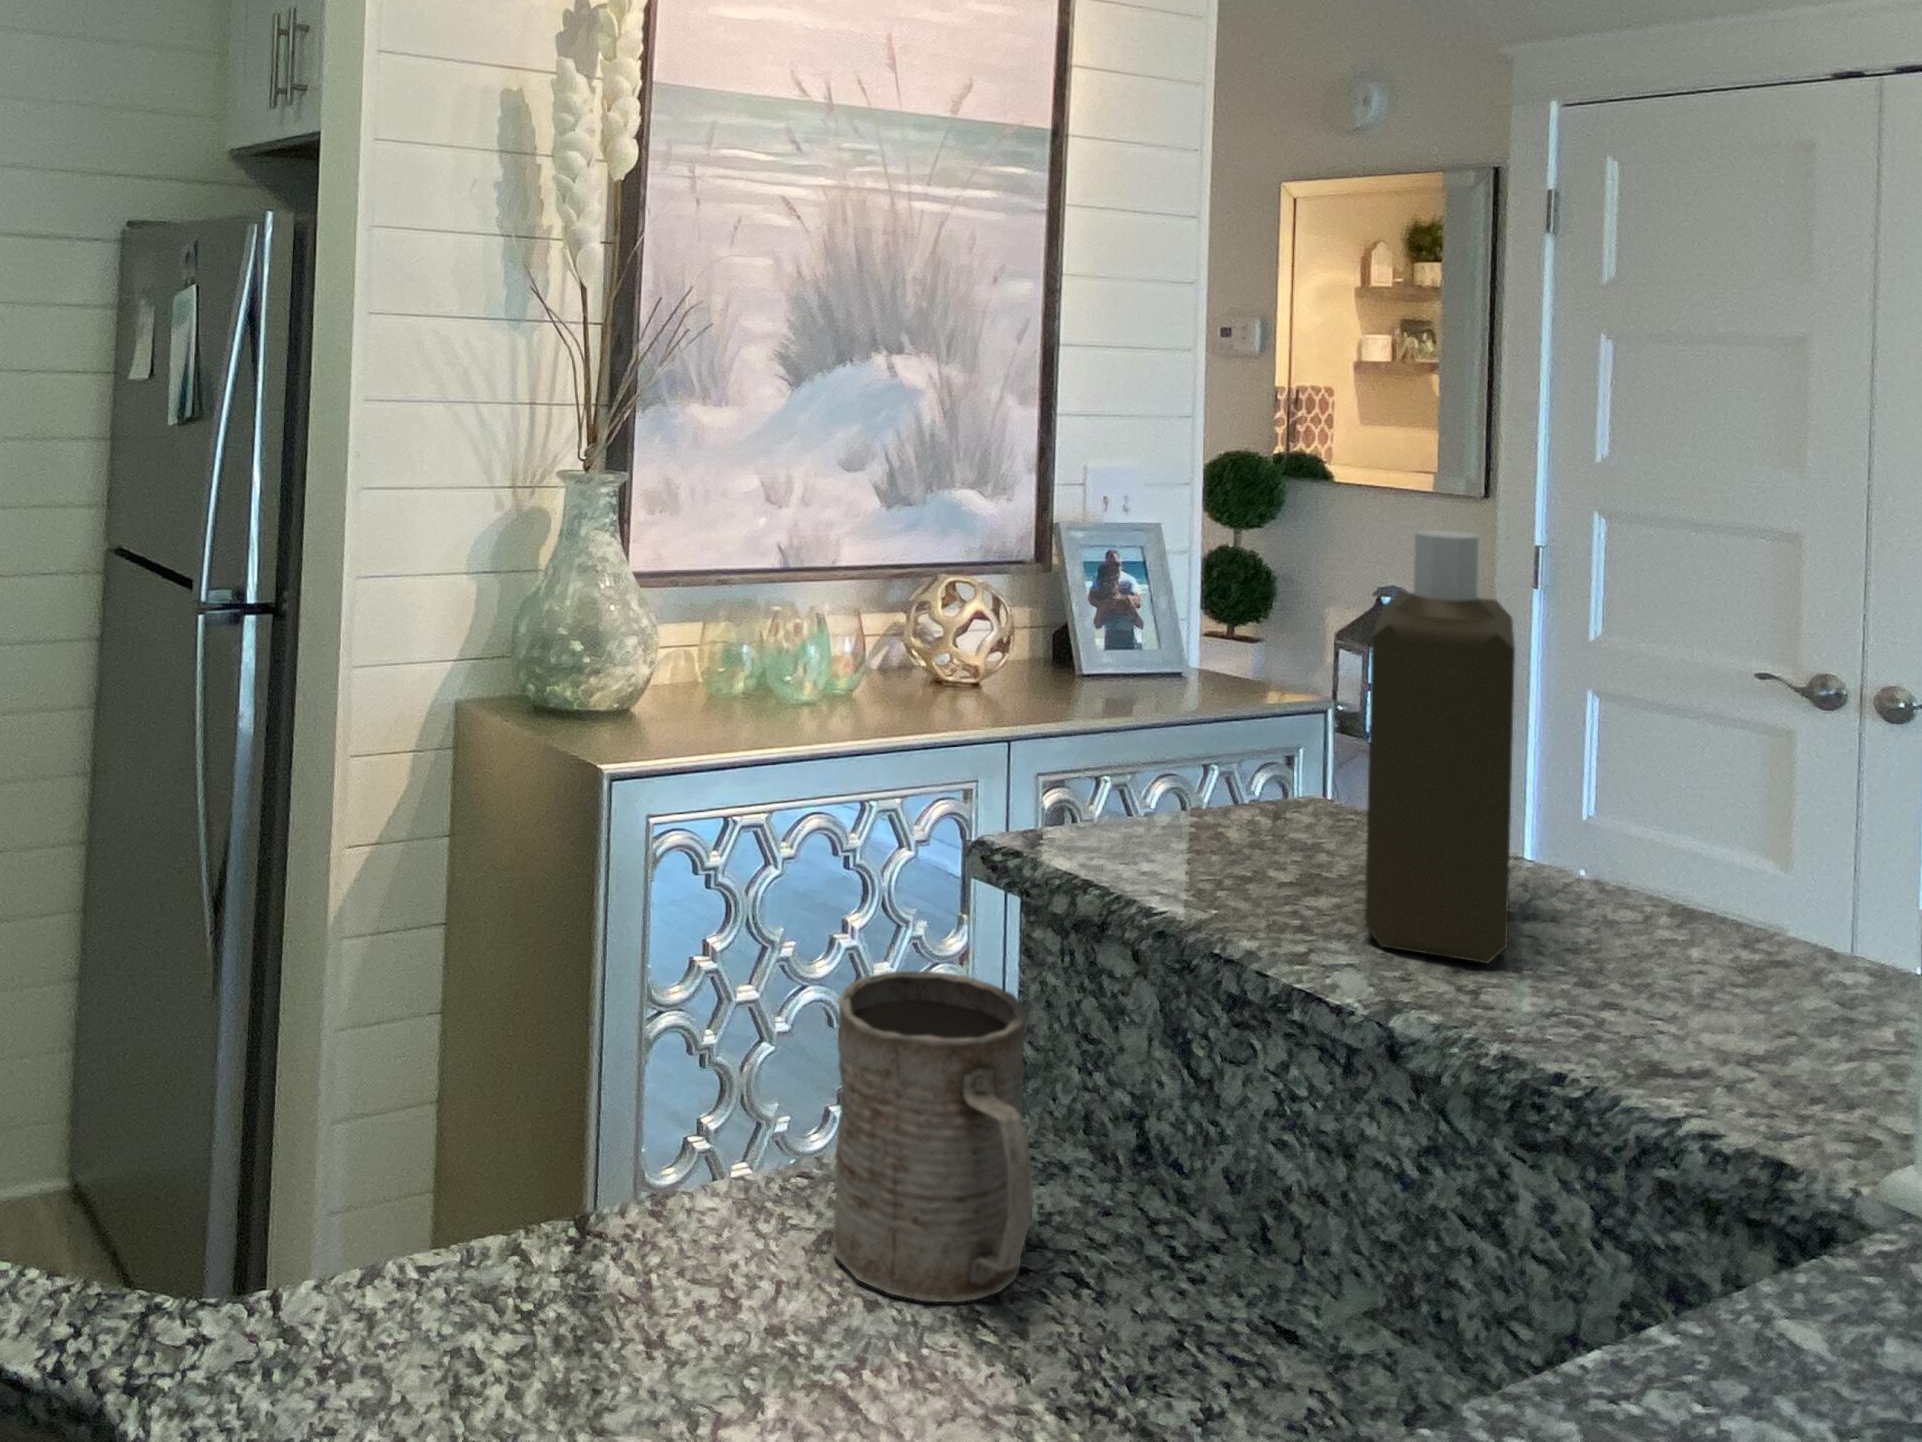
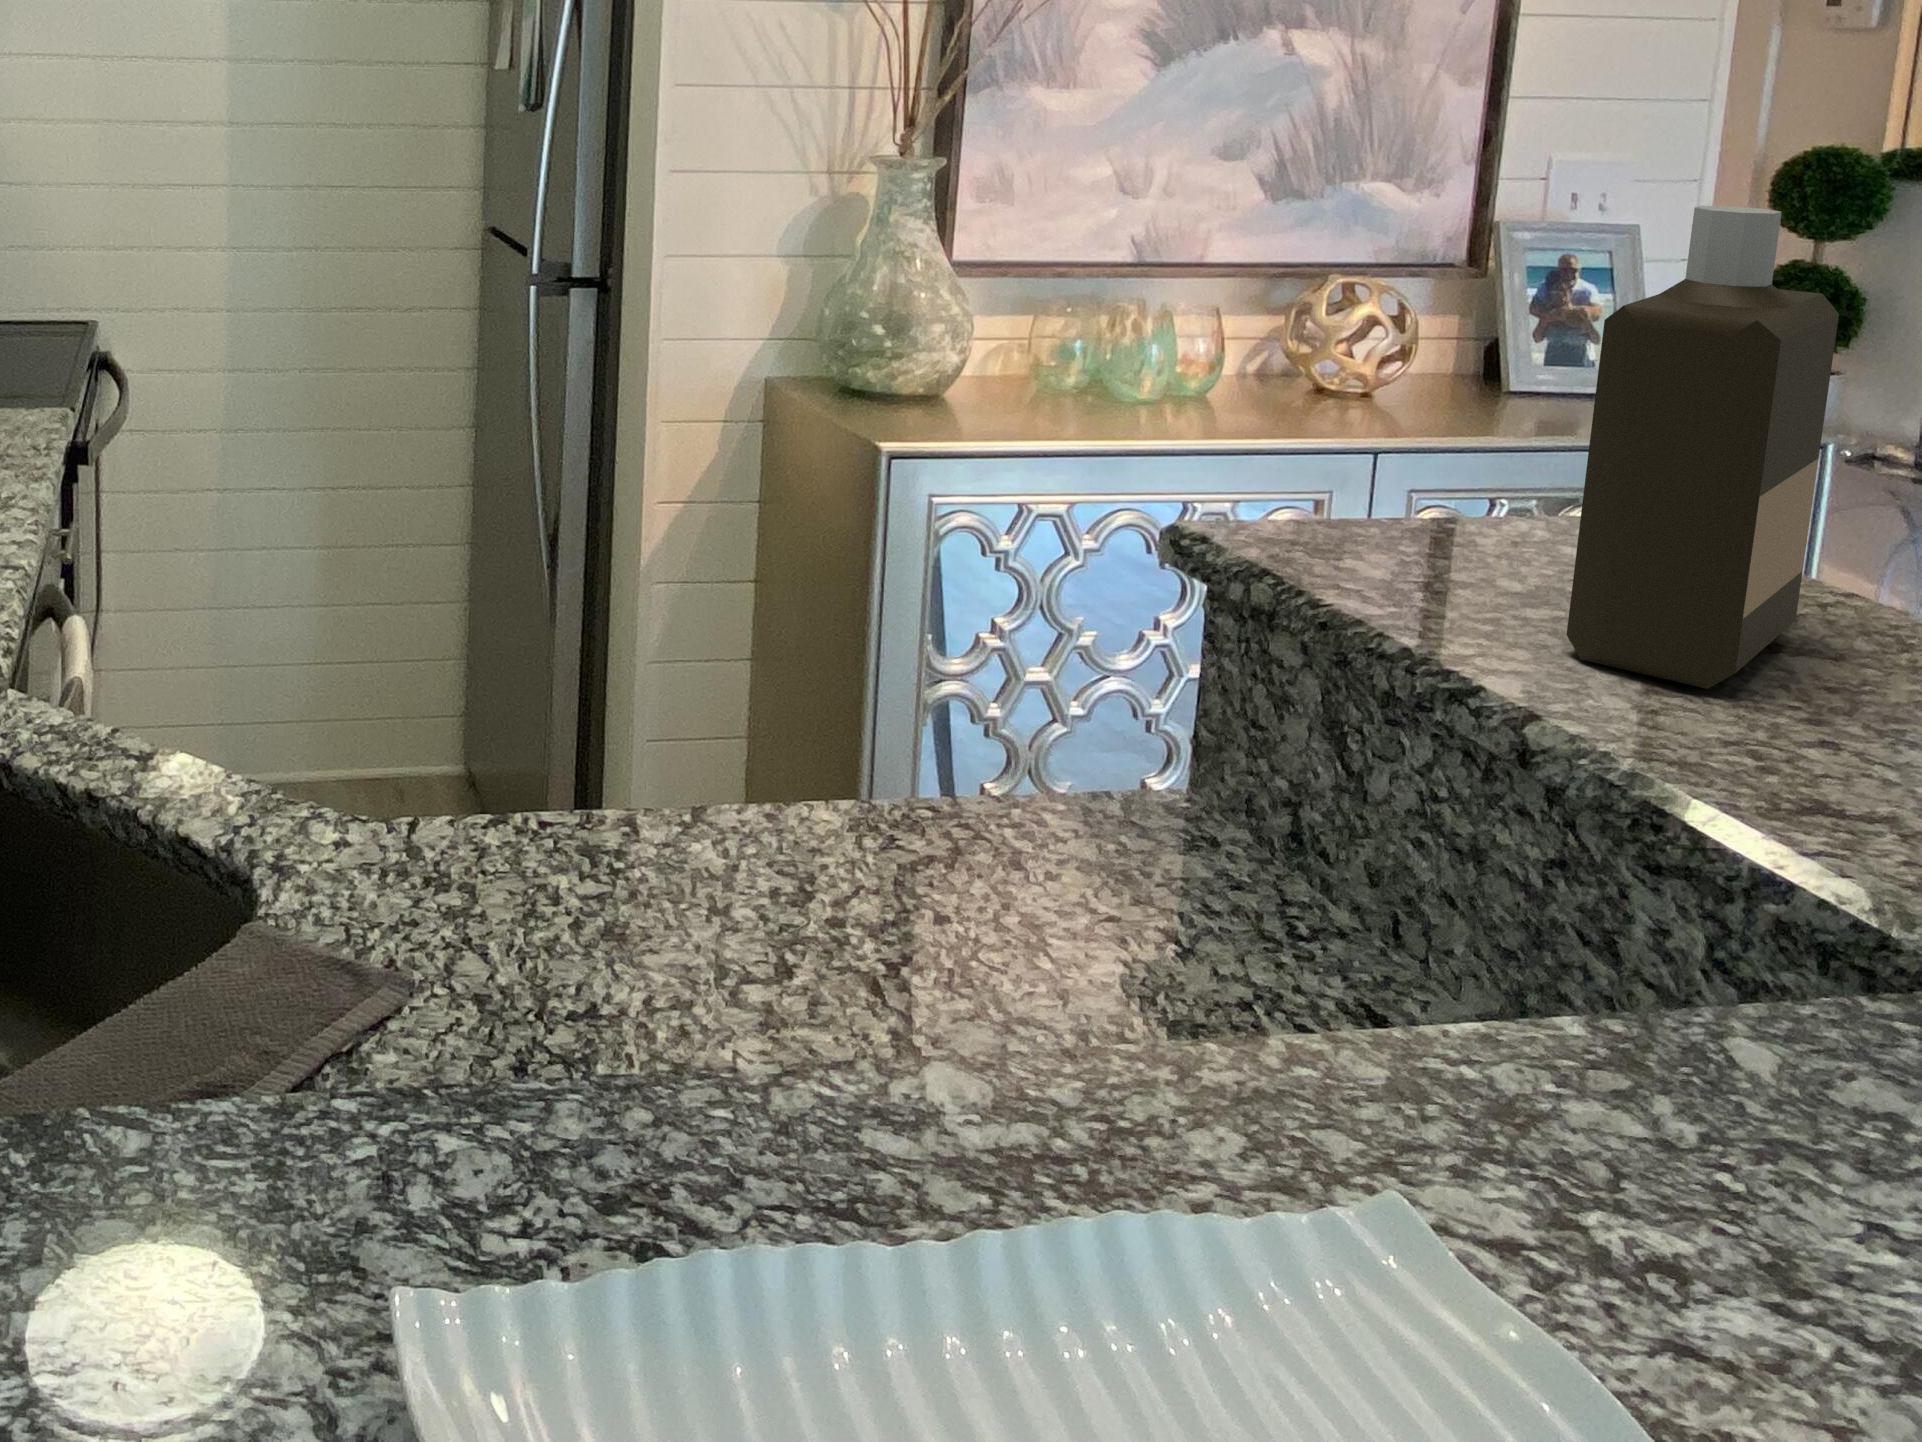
mug: present [834,971,1033,1302] -> none [928,626,1139,934]

